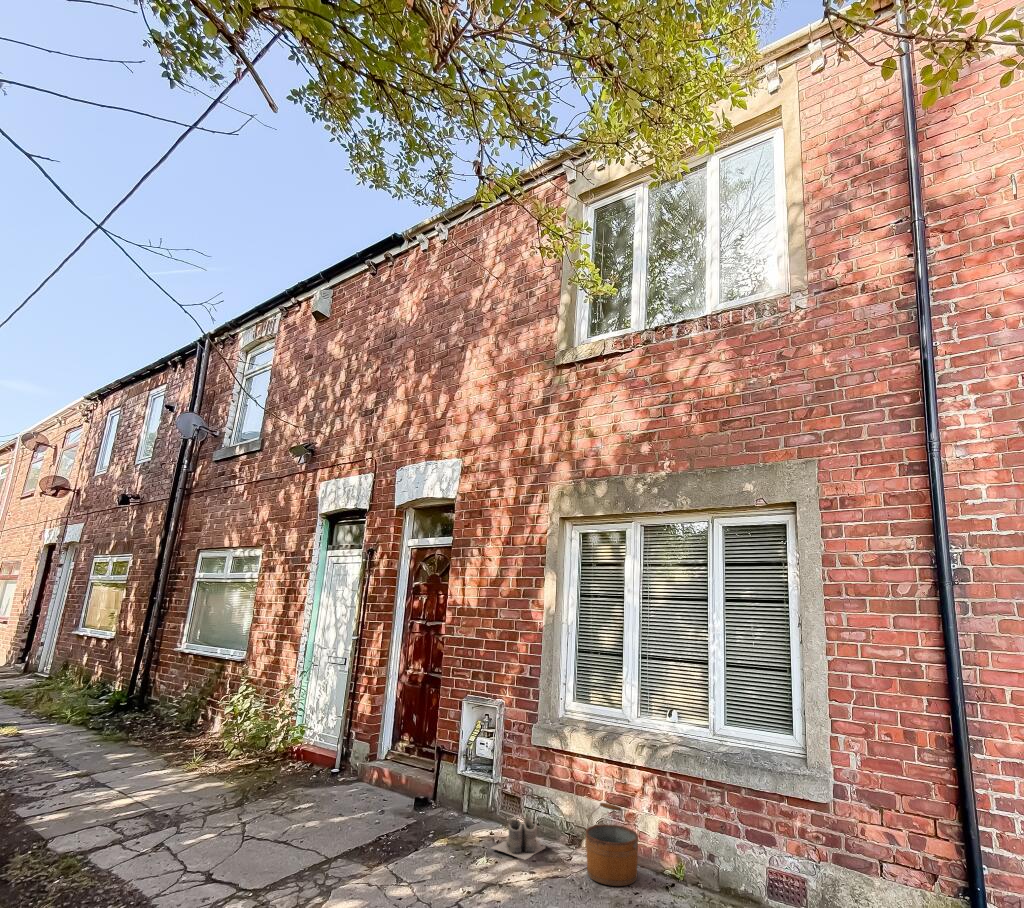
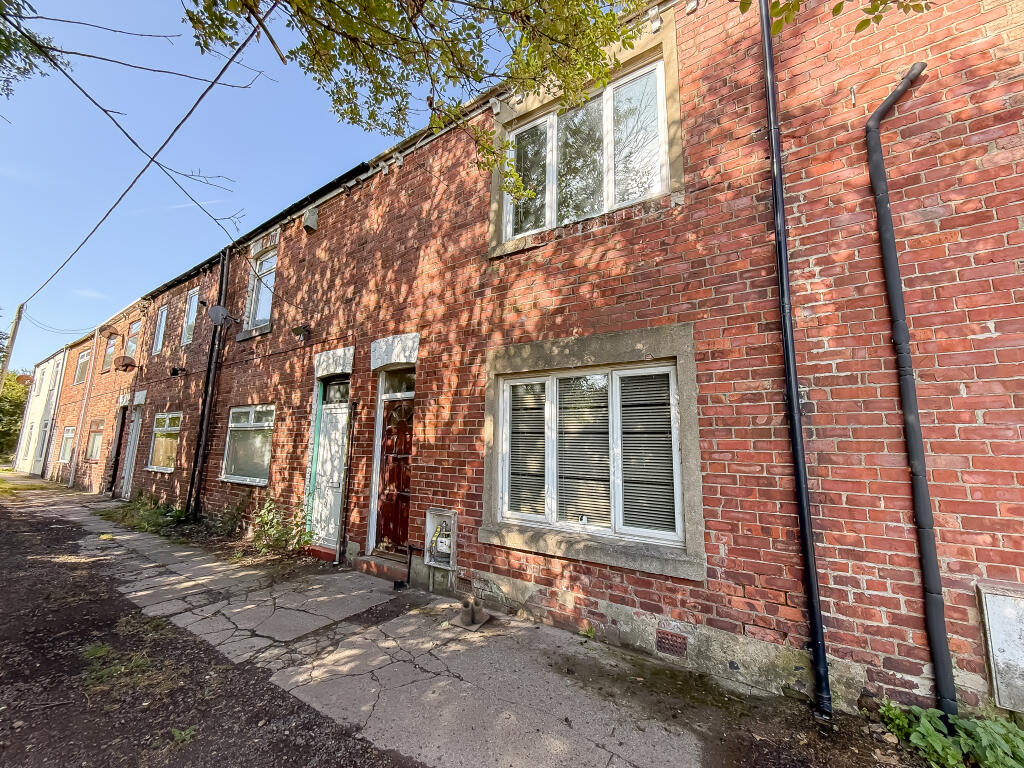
bucket: present [586,803,638,886] -> none [520,587,559,649]

